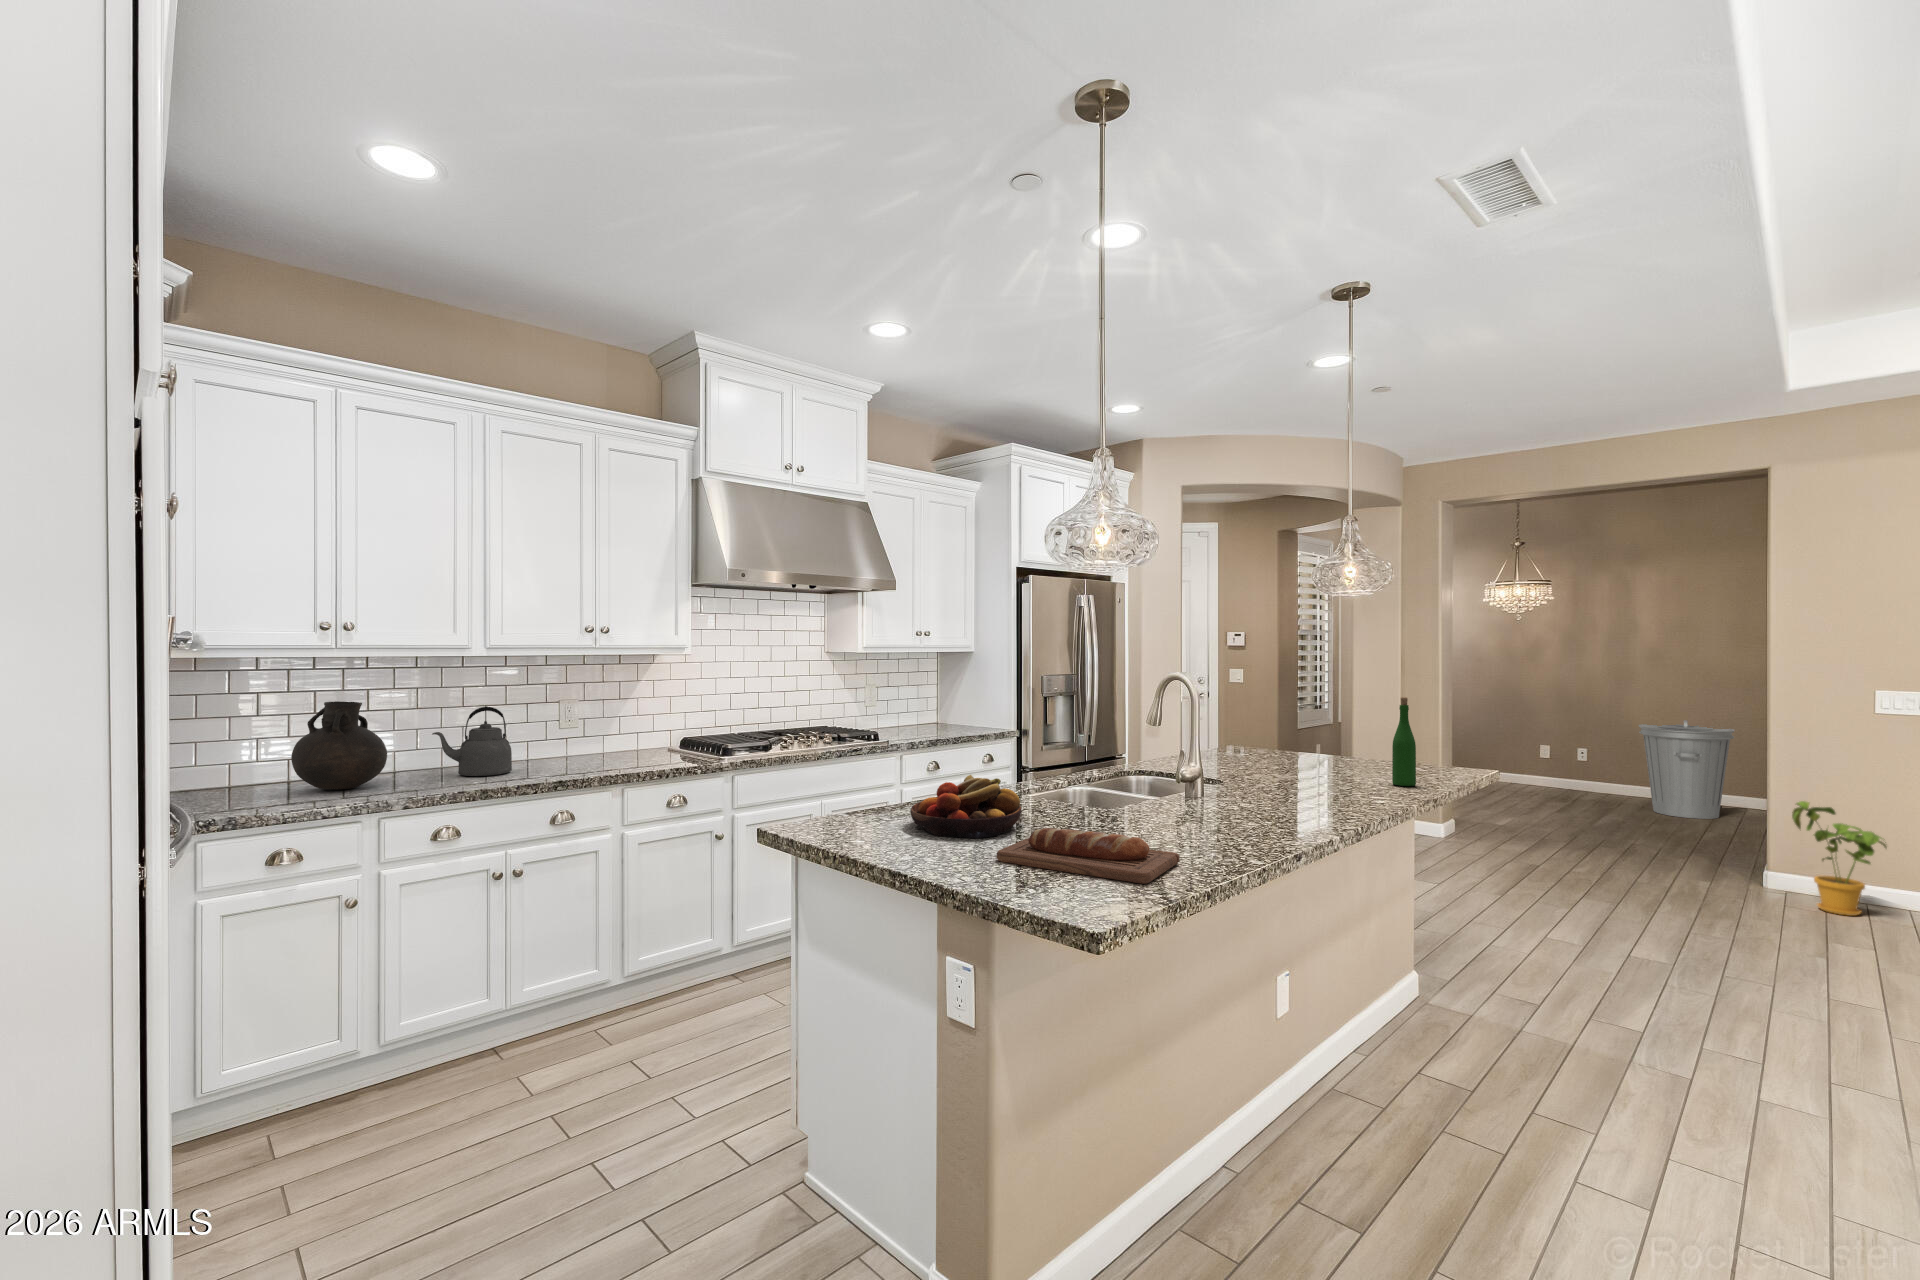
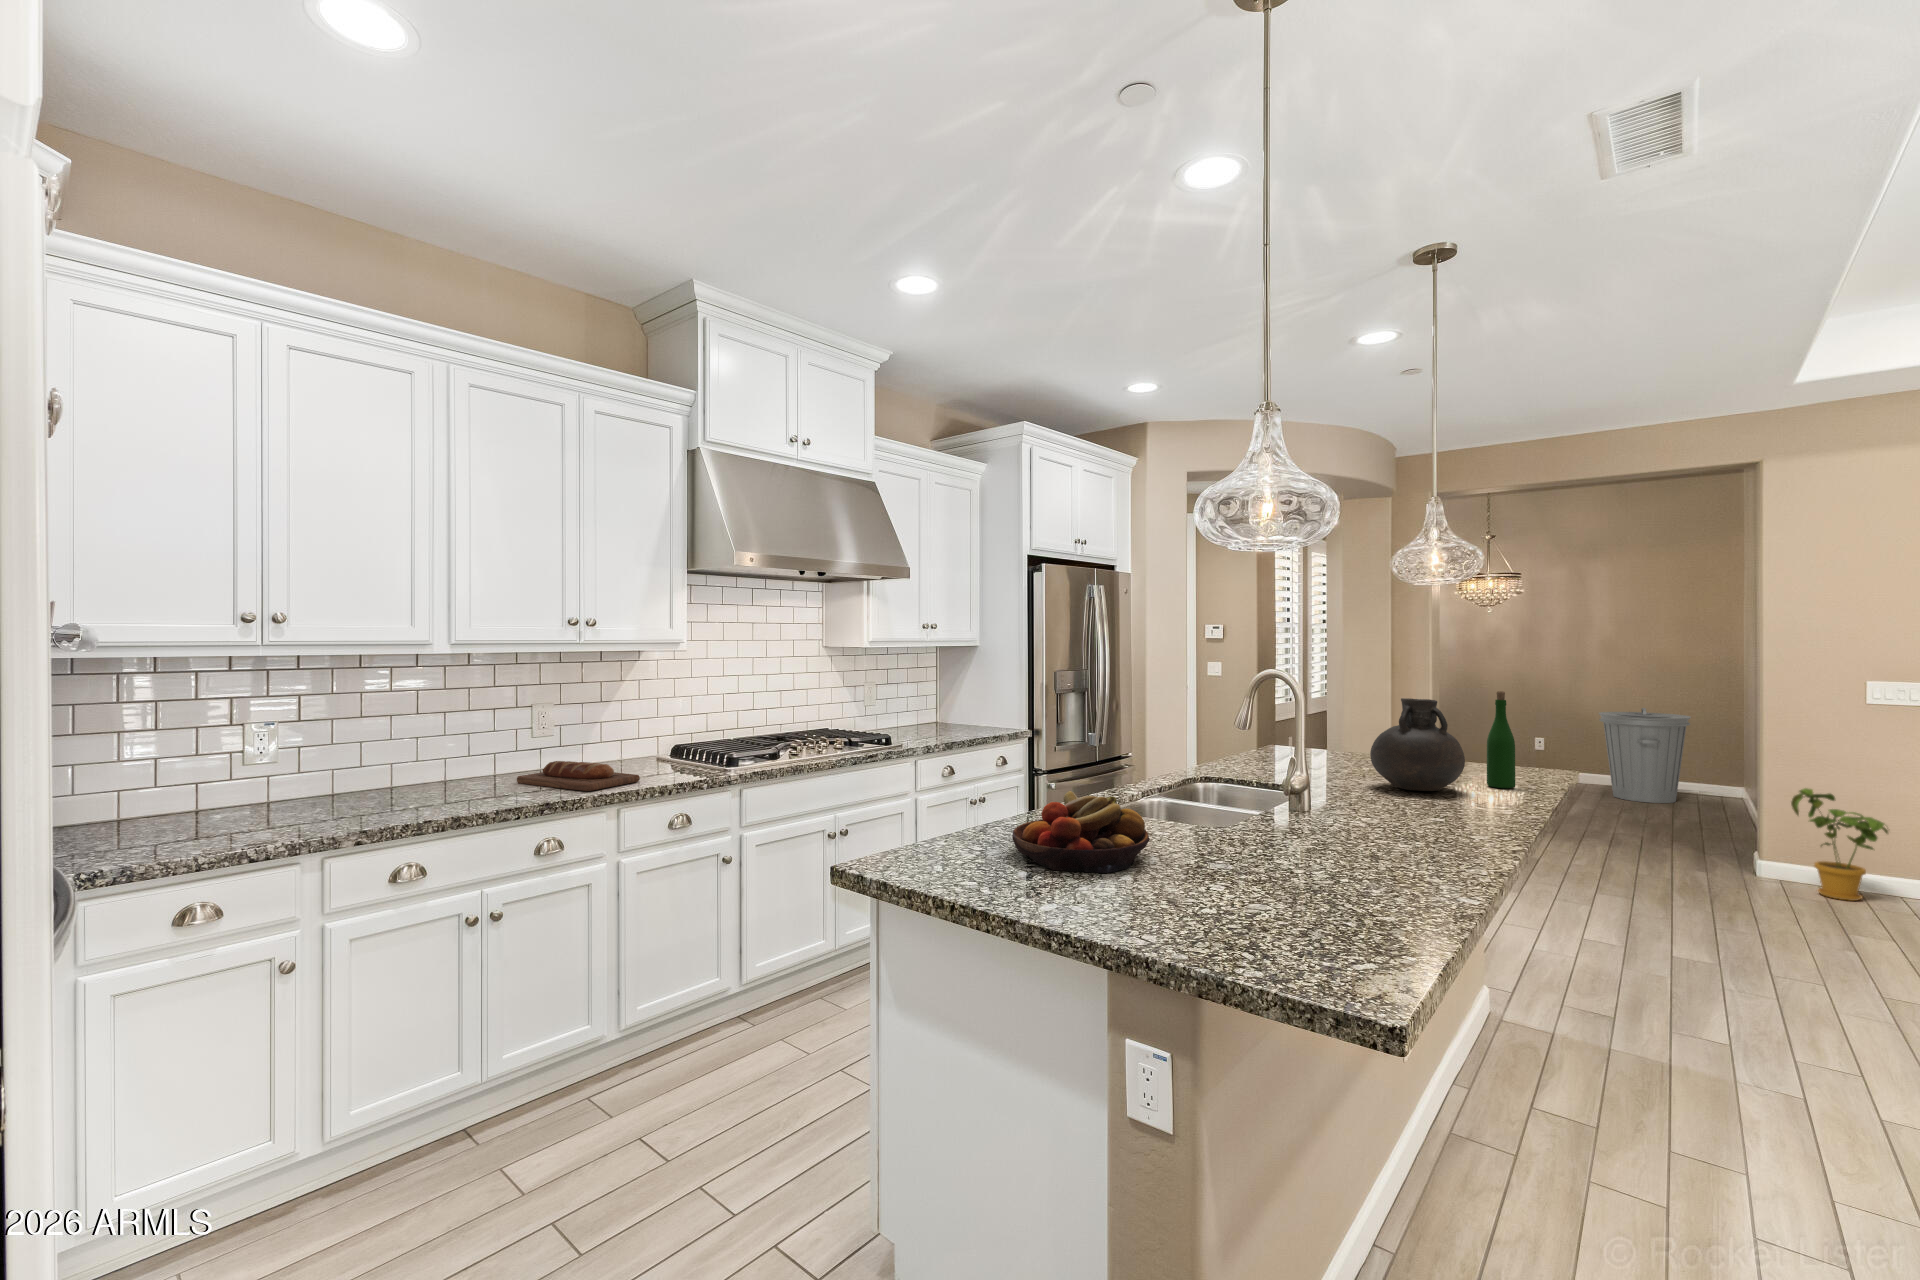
vase: present [291,701,387,789] -> present [1370,698,1465,791]
kettle: present [432,707,512,776] -> none [385,715,484,799]
bread loaf: present [997,828,1180,884] -> present [517,761,640,791]

